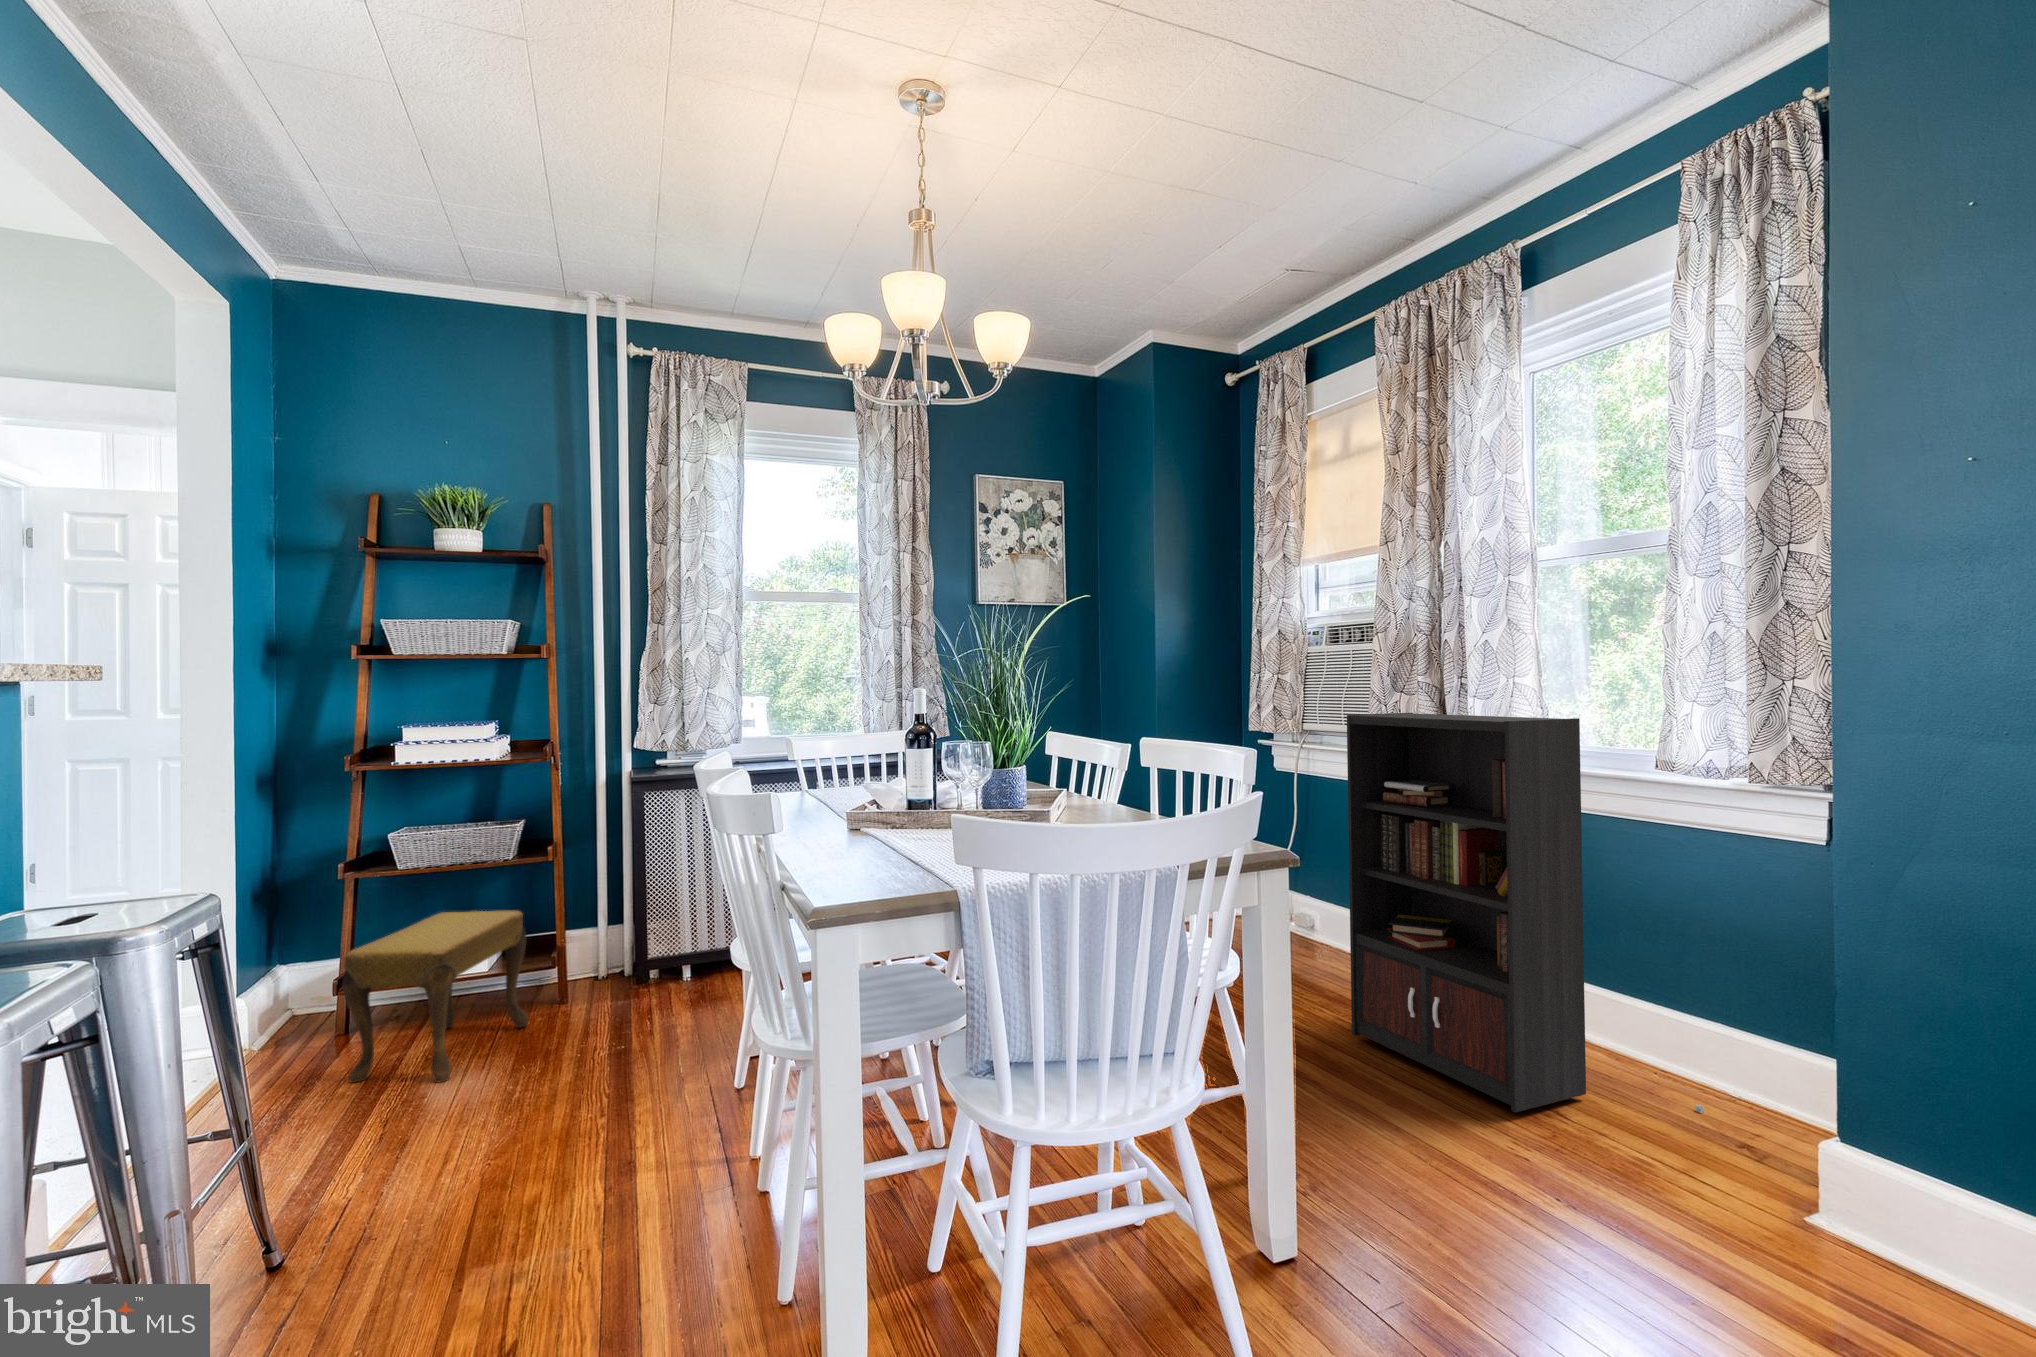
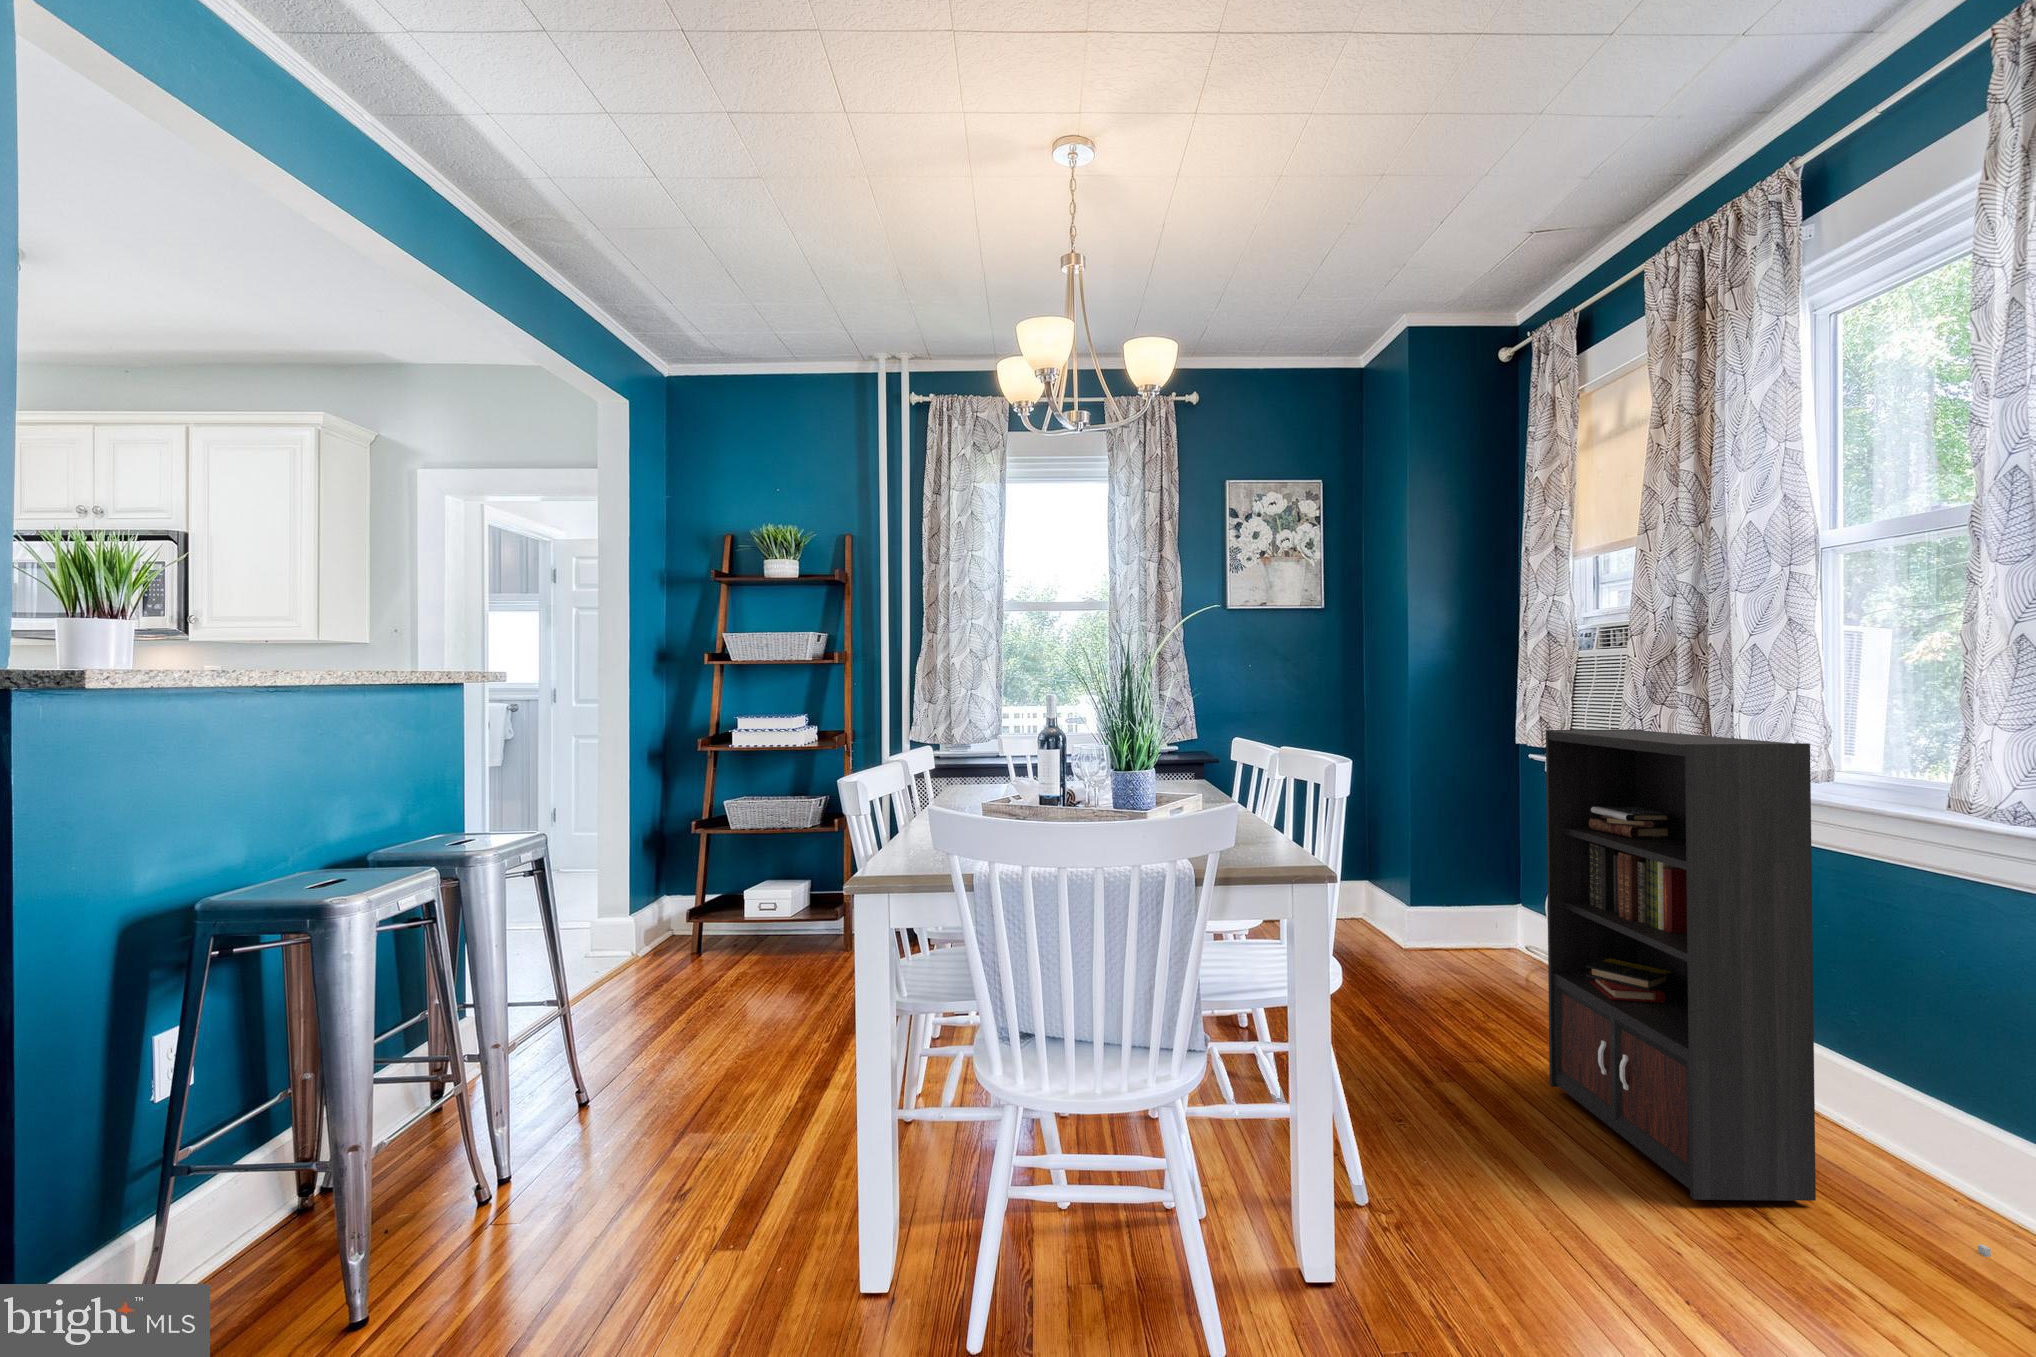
footstool: present [343,911,528,1083] -> none [680,863,815,992]

